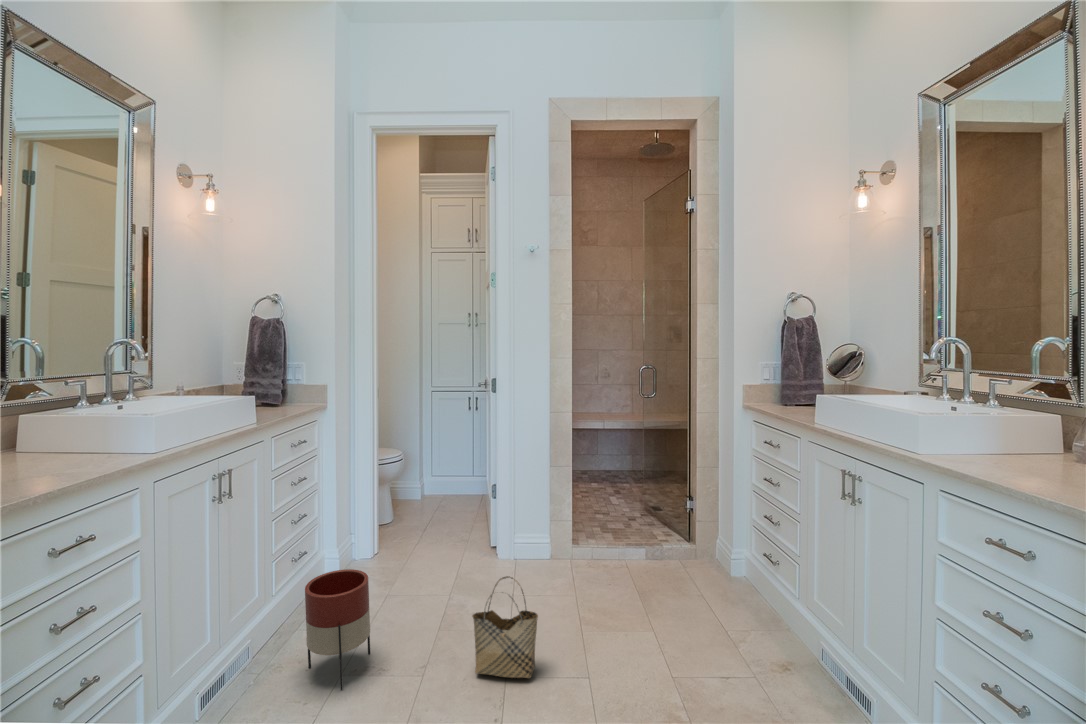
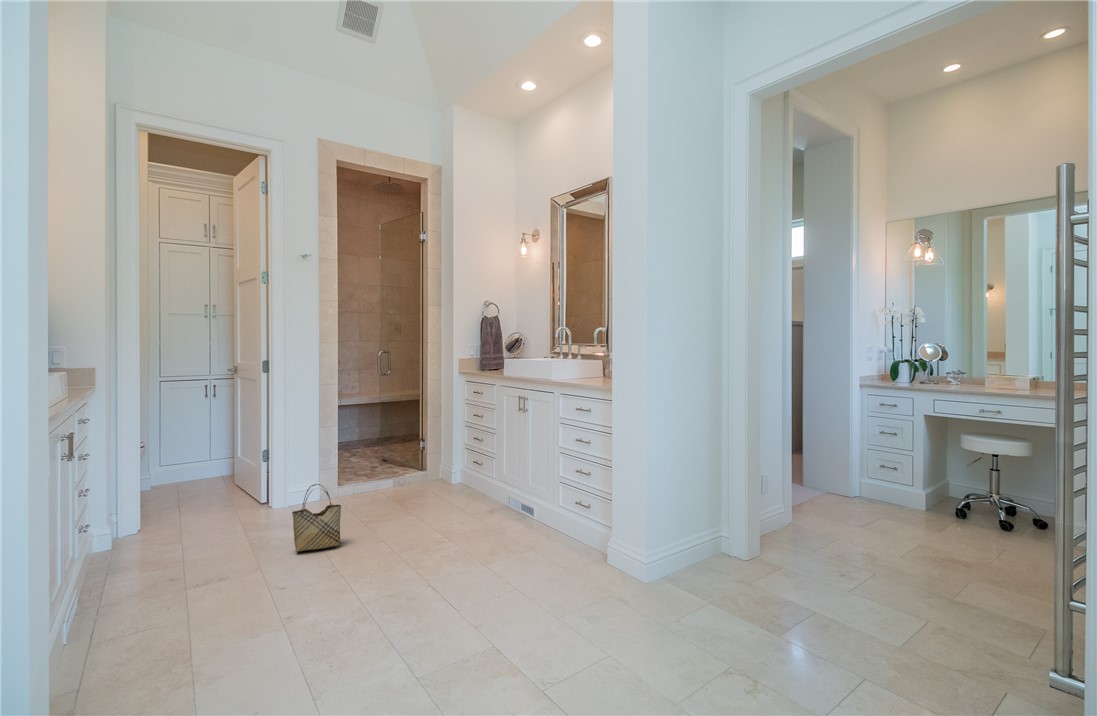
planter: present [305,569,370,690] -> none [139,498,201,582]

